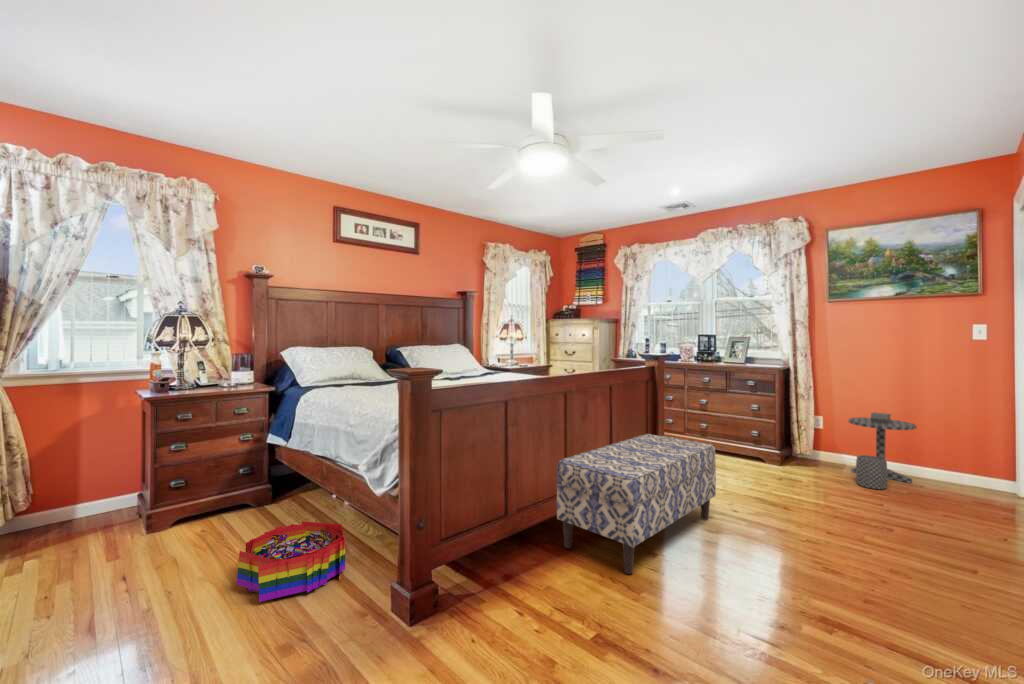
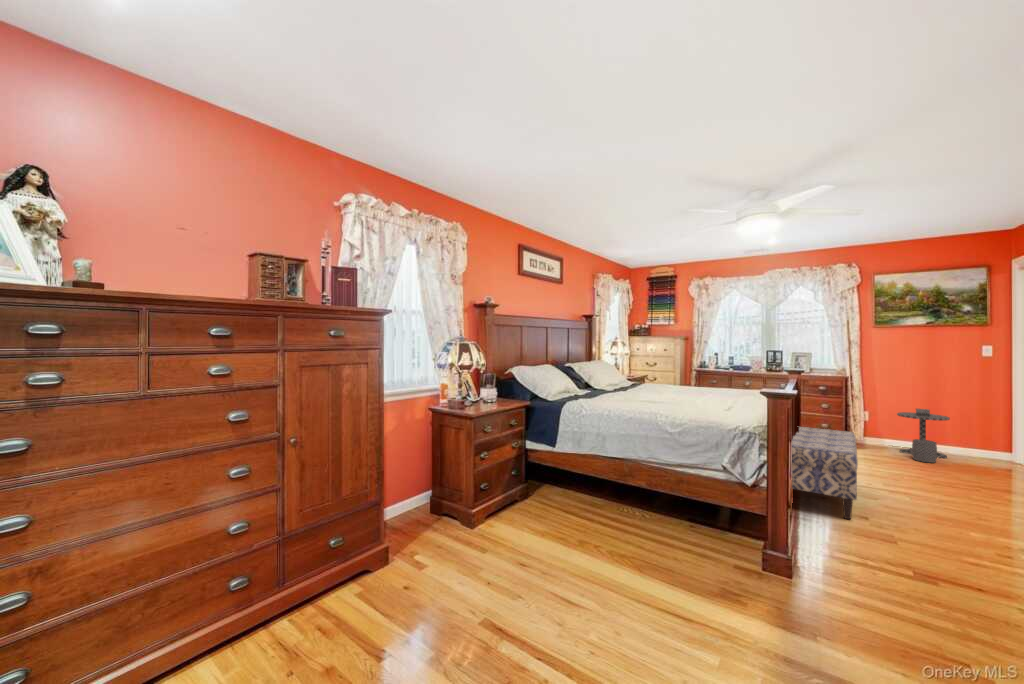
storage bin: present [237,521,345,602] -> none [593,494,668,547]

